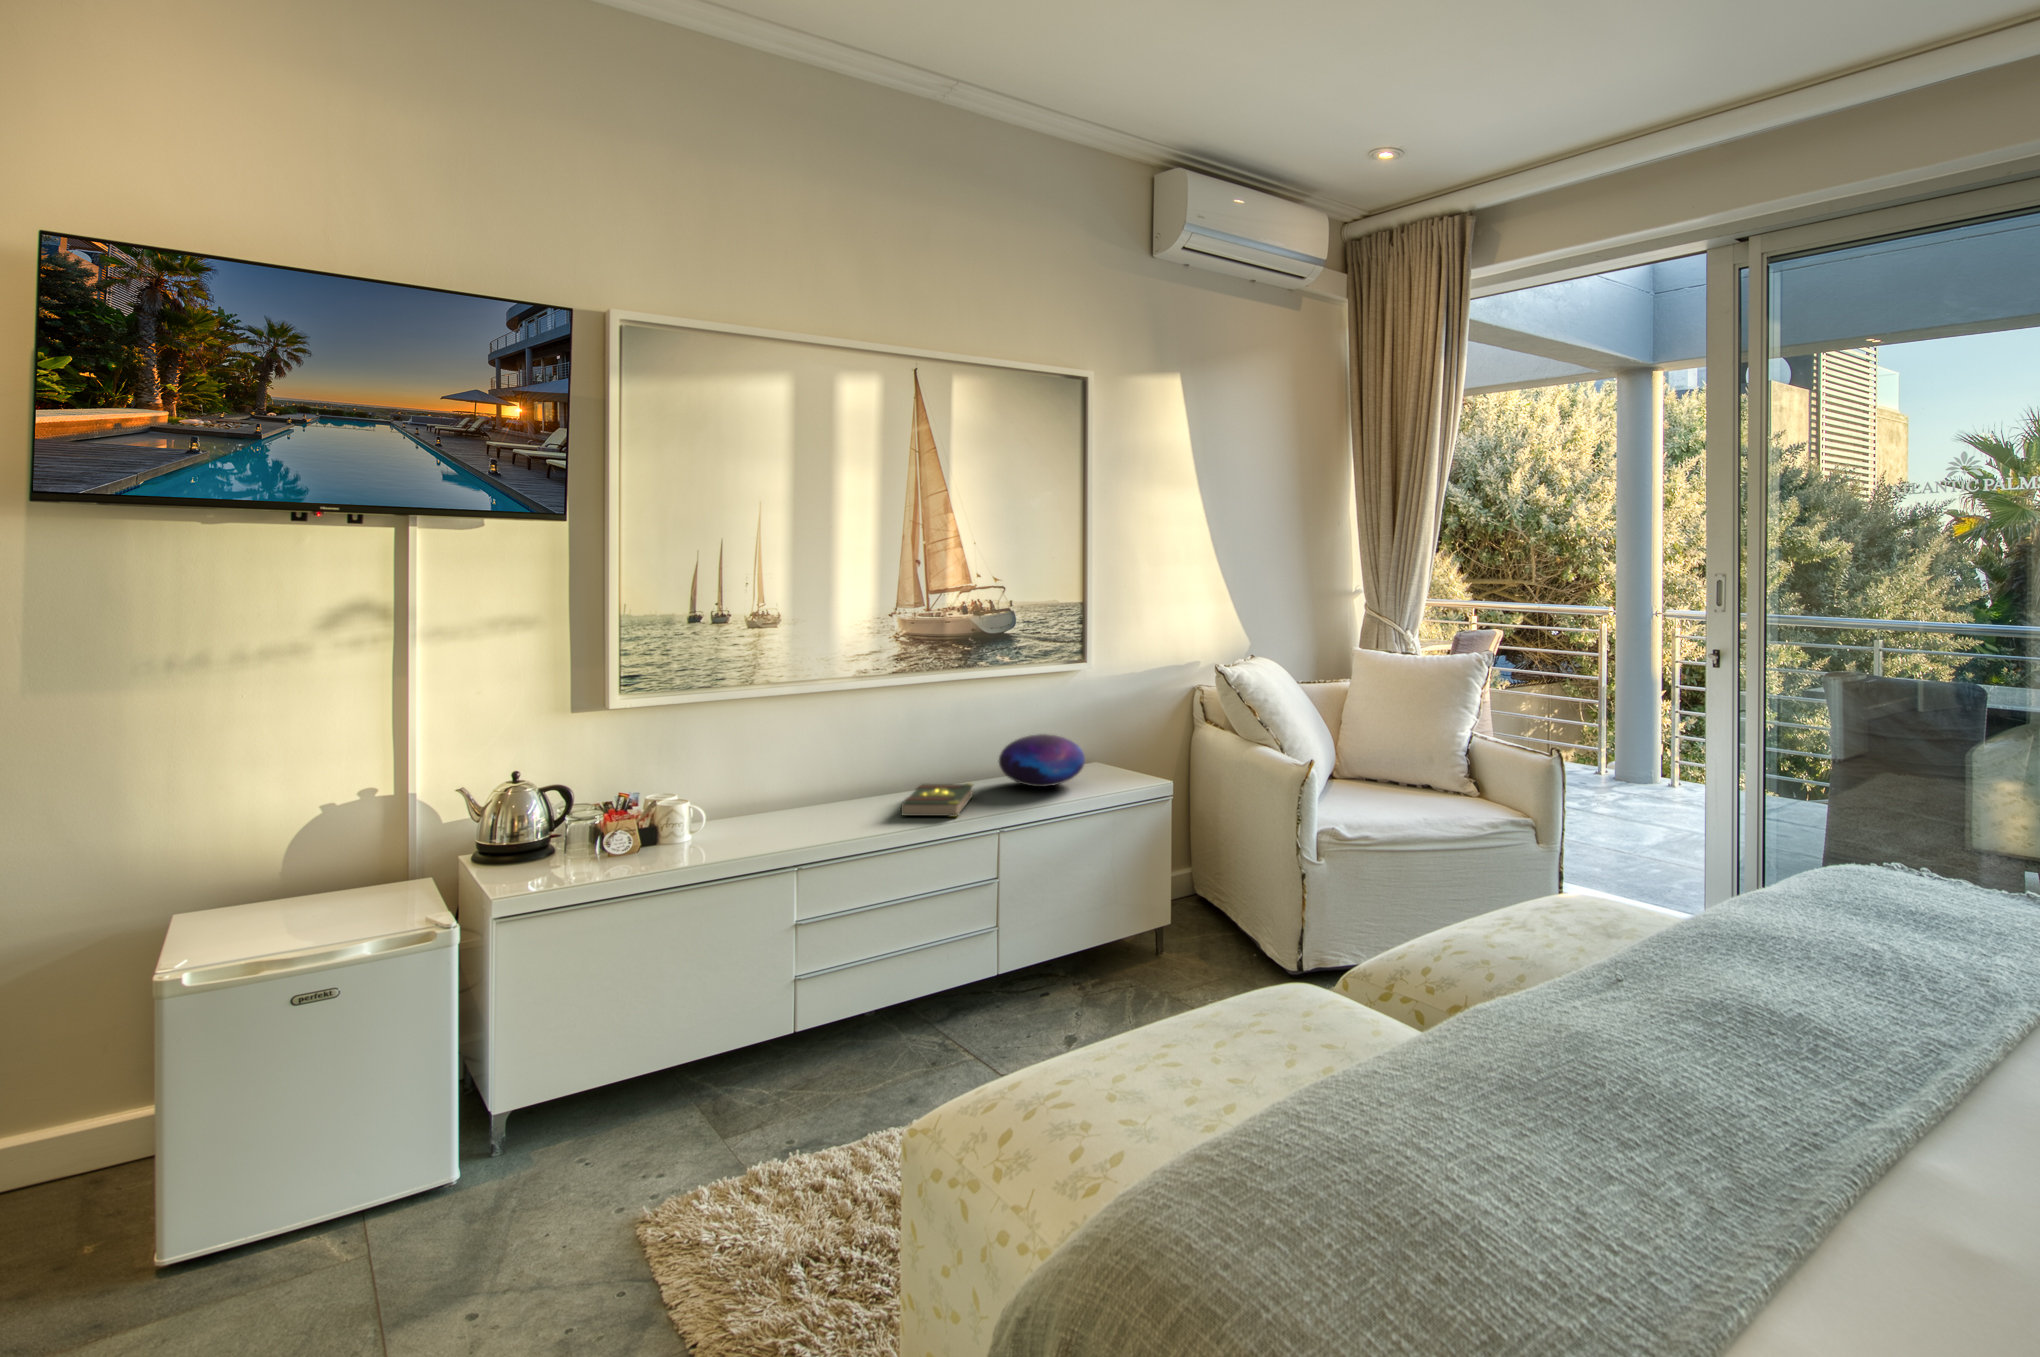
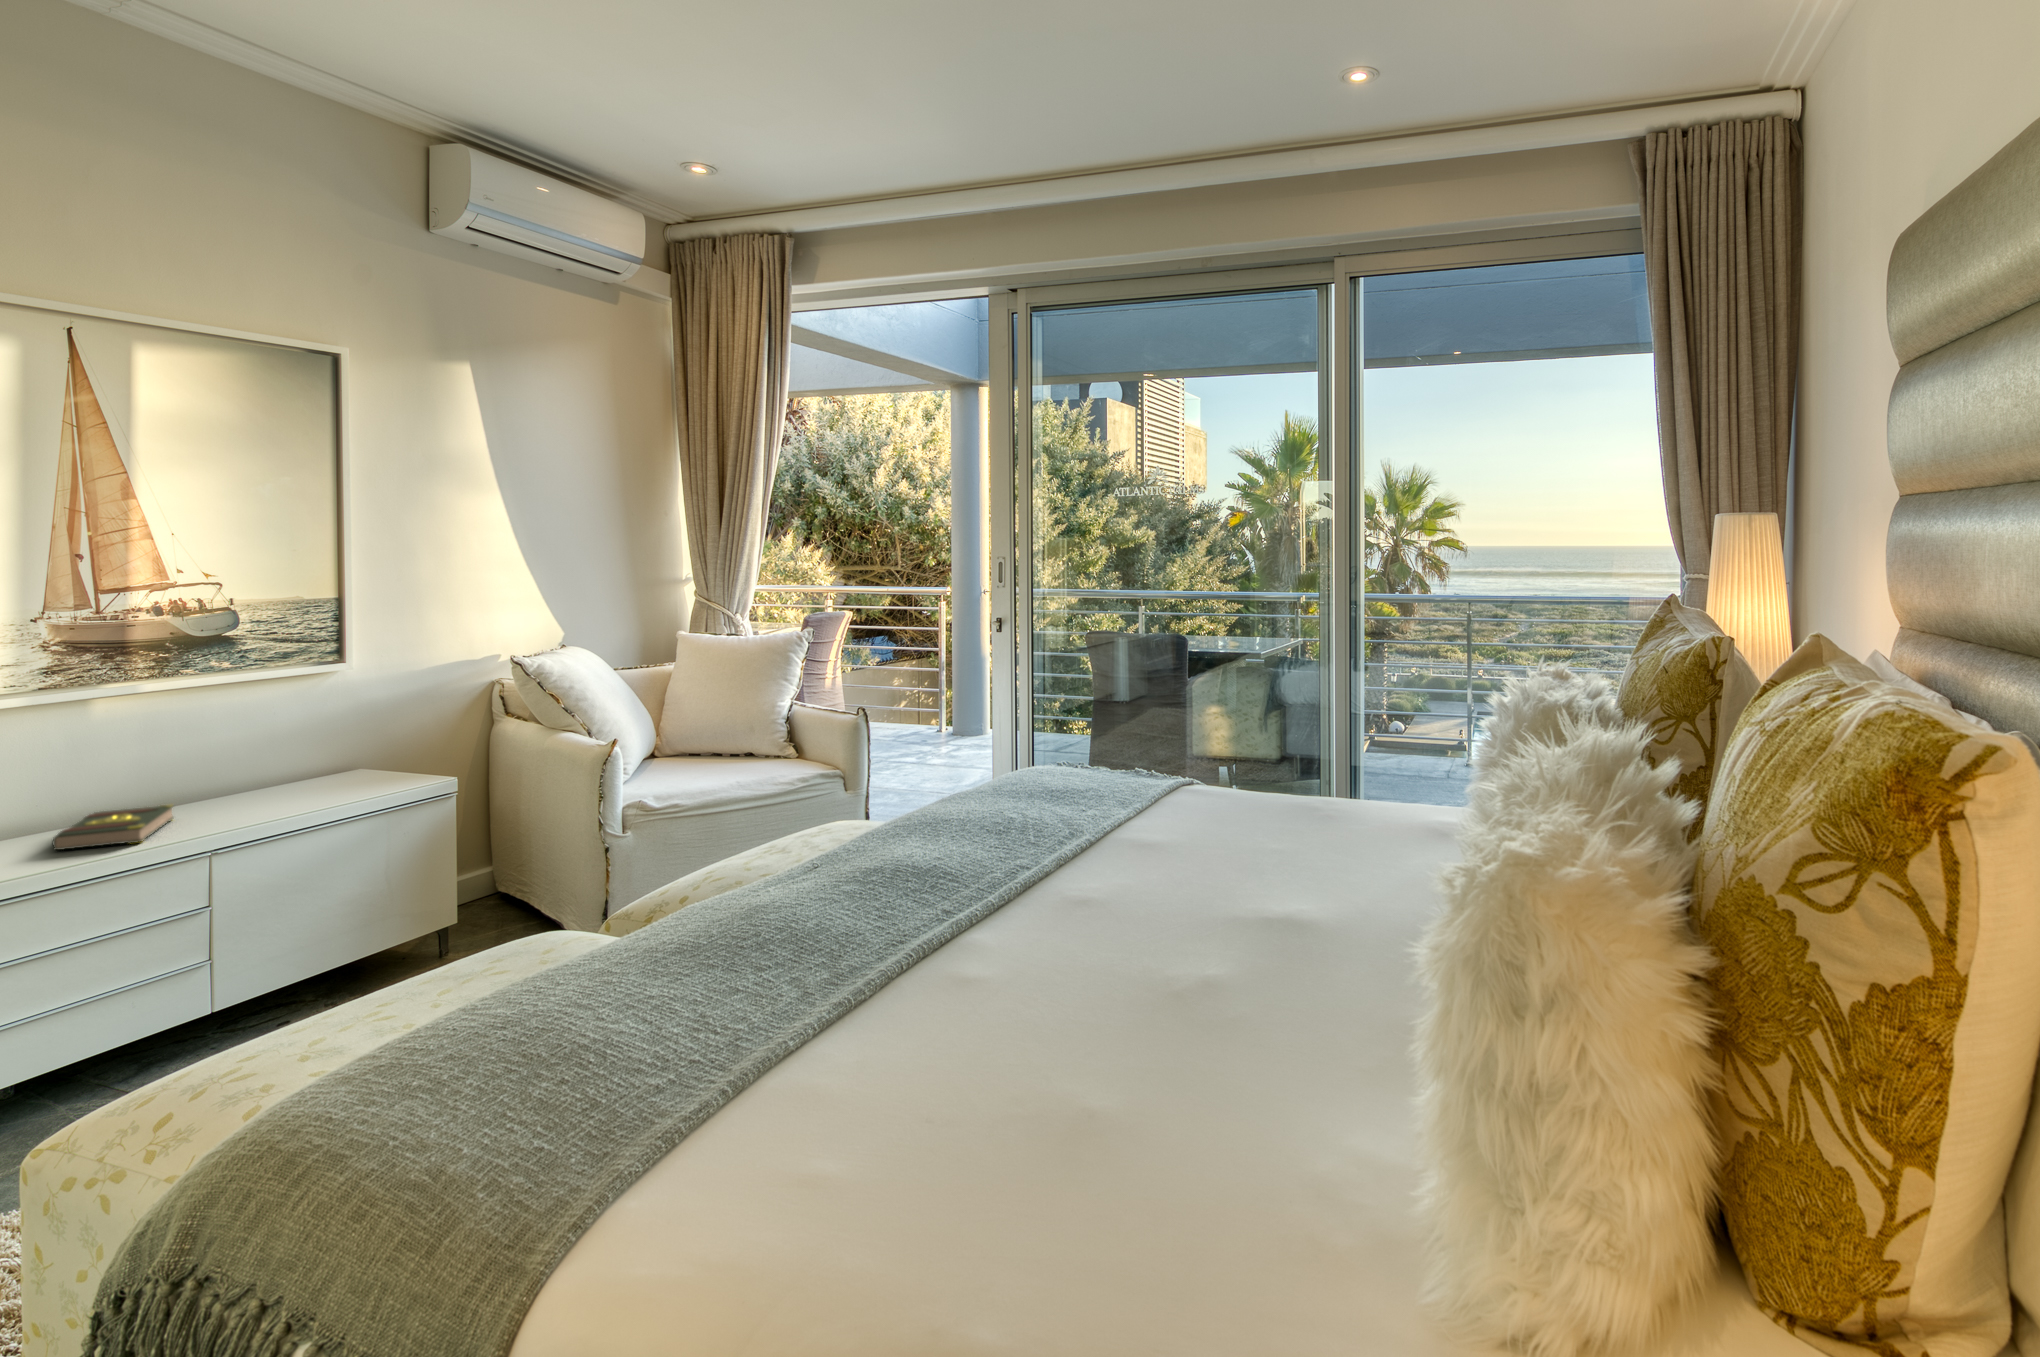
decorative orb: present [999,734,1085,787] -> none [214,742,337,799]

